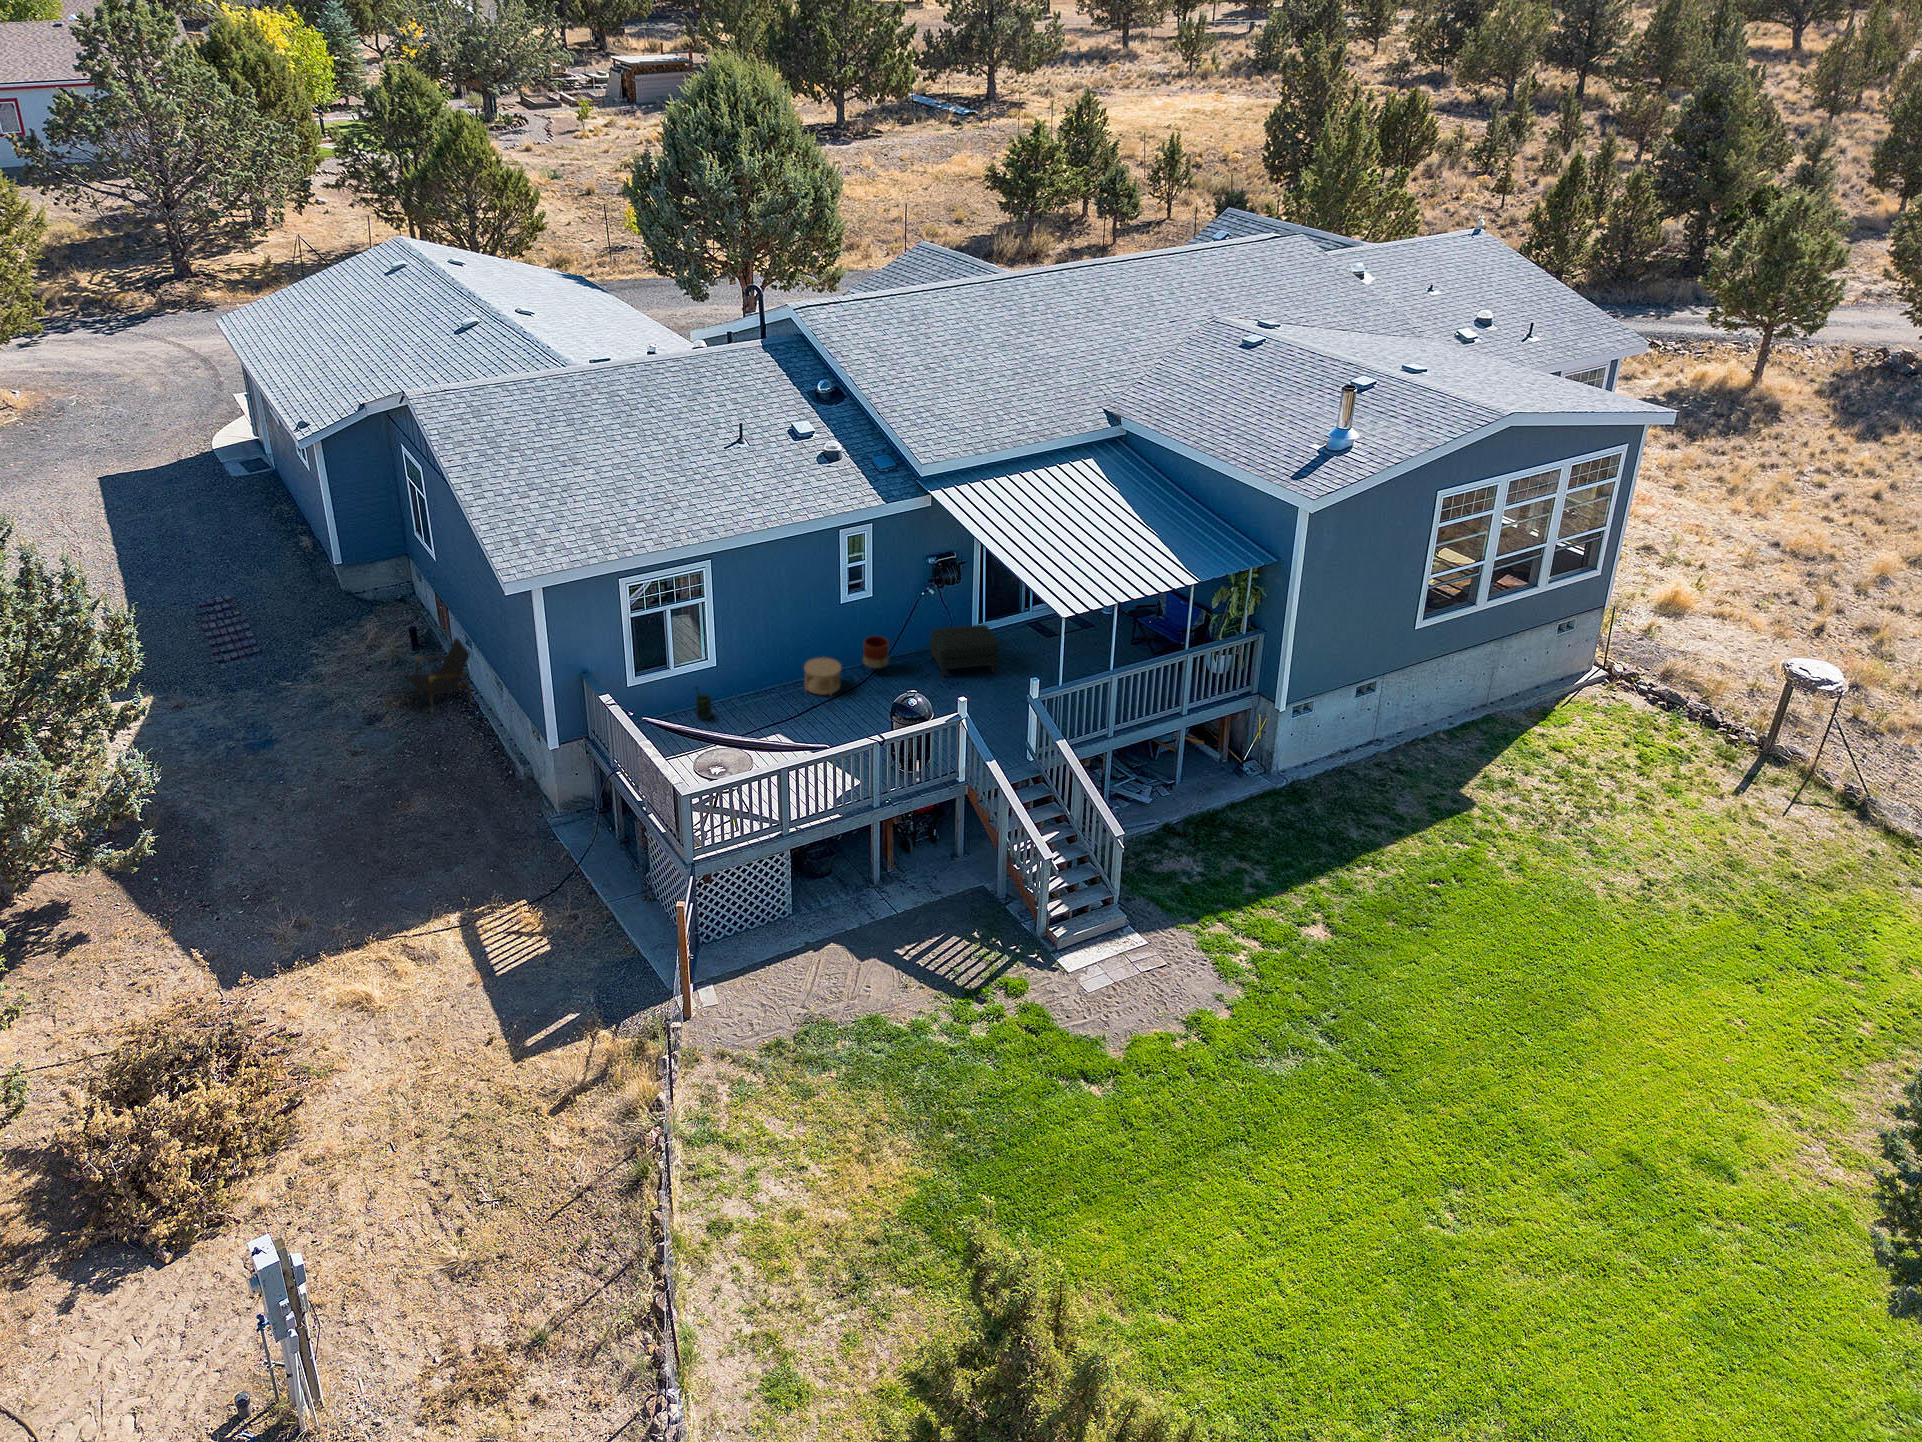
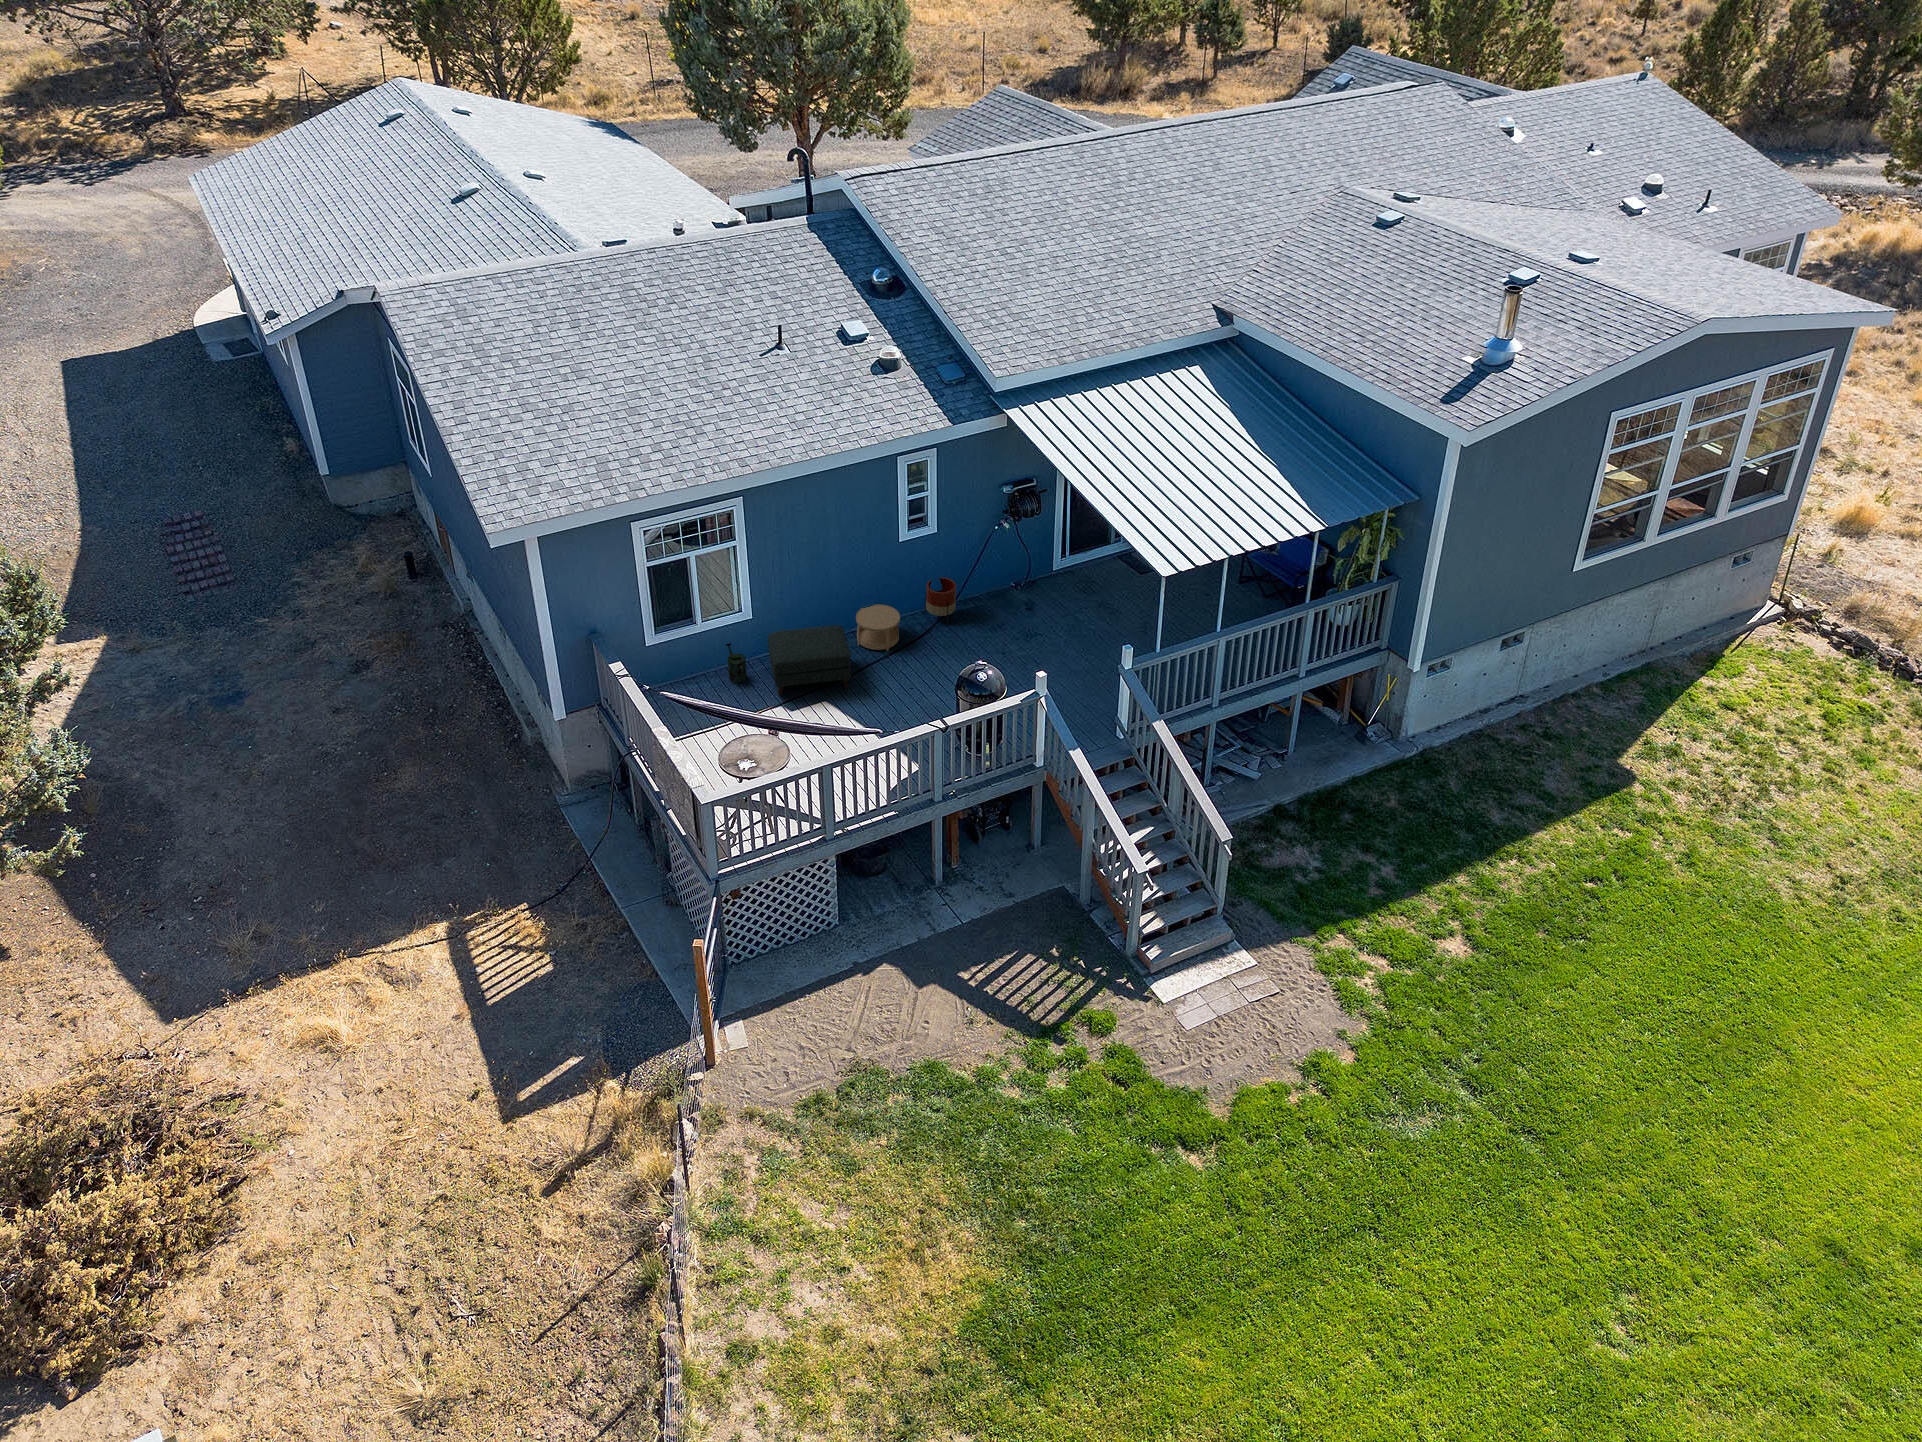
ottoman: present [930,625,1000,677] -> present [768,625,851,697]
lounge chair: present [409,638,471,713] -> none [402,570,476,659]

